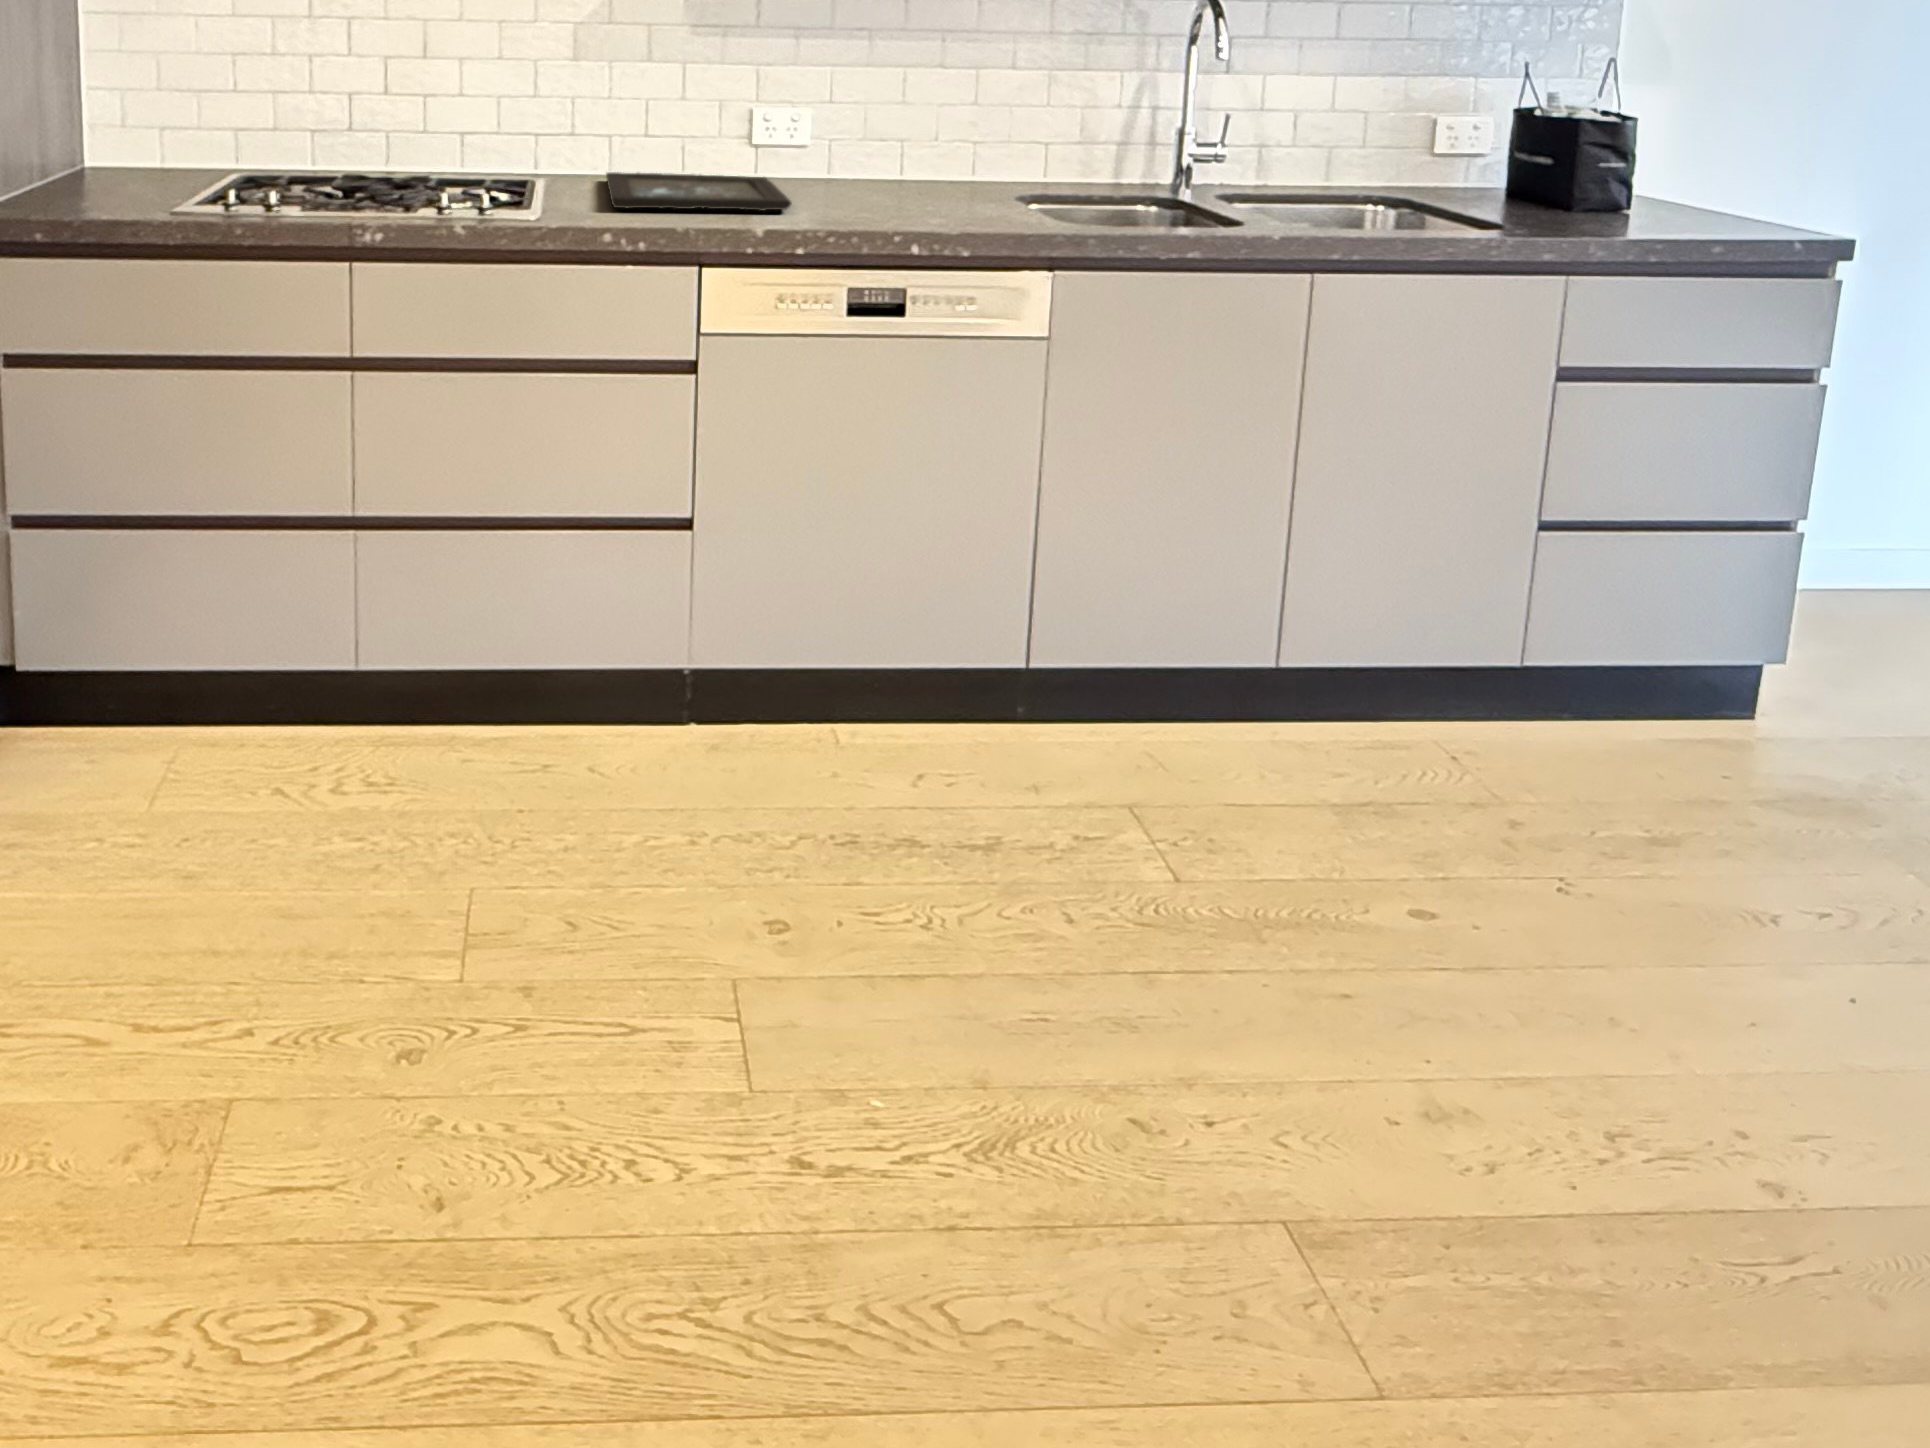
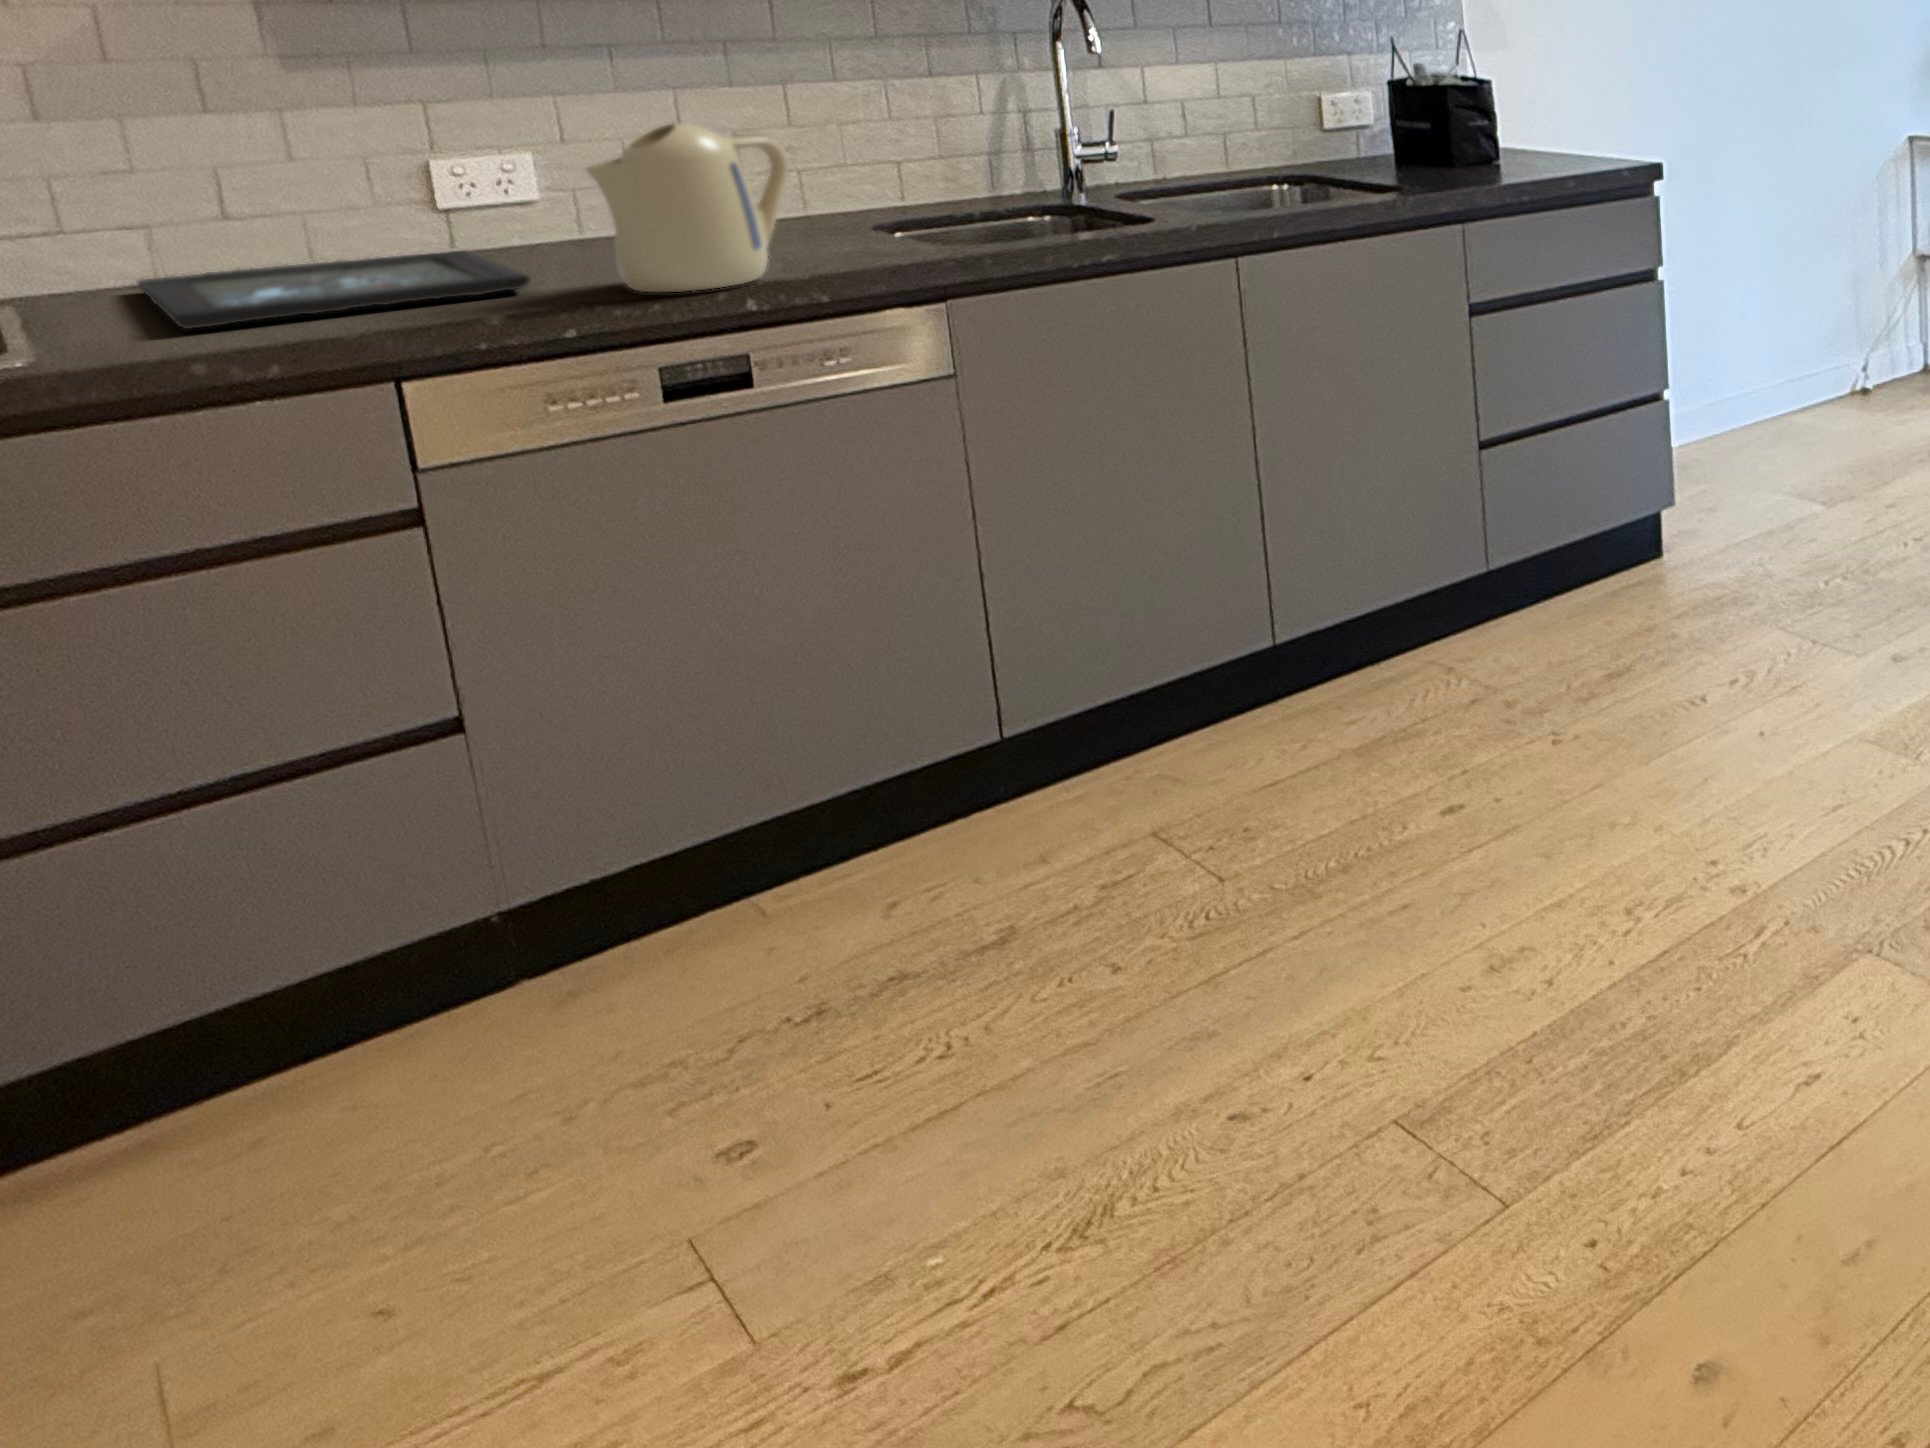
kettle: none [834,94,964,229] -> present [585,123,788,292]

